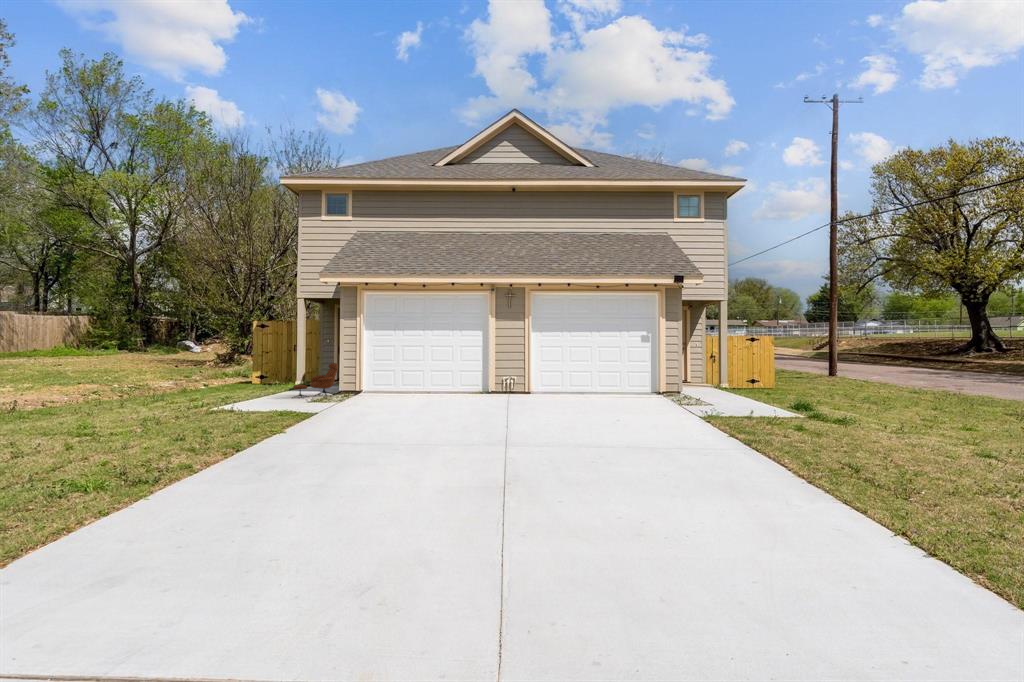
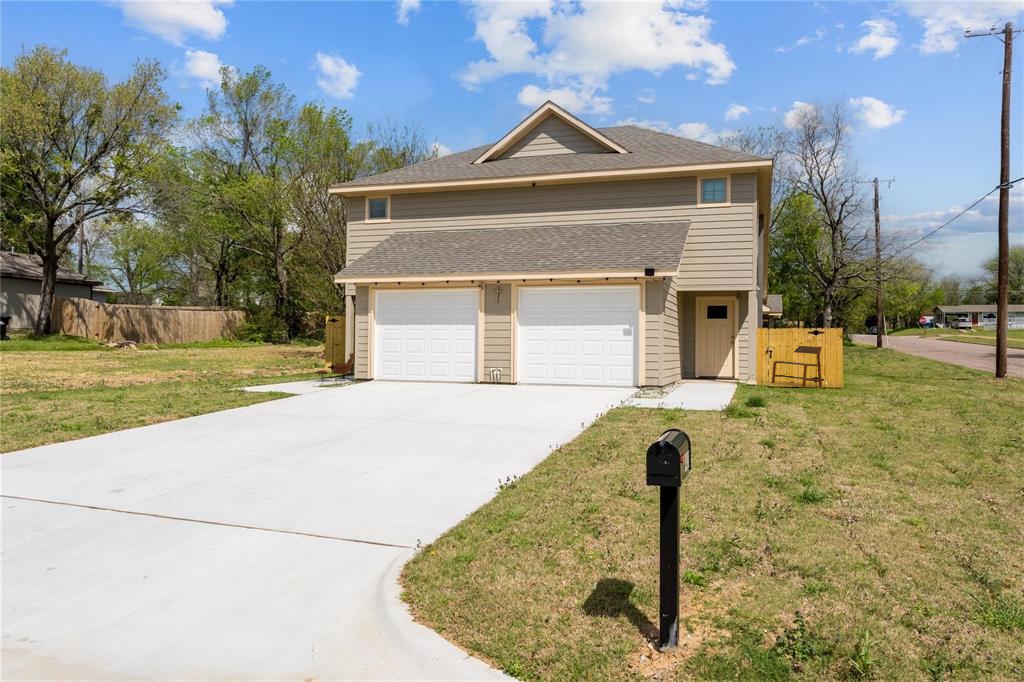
bench: none [733,349,780,387] -> present [772,346,822,388]

